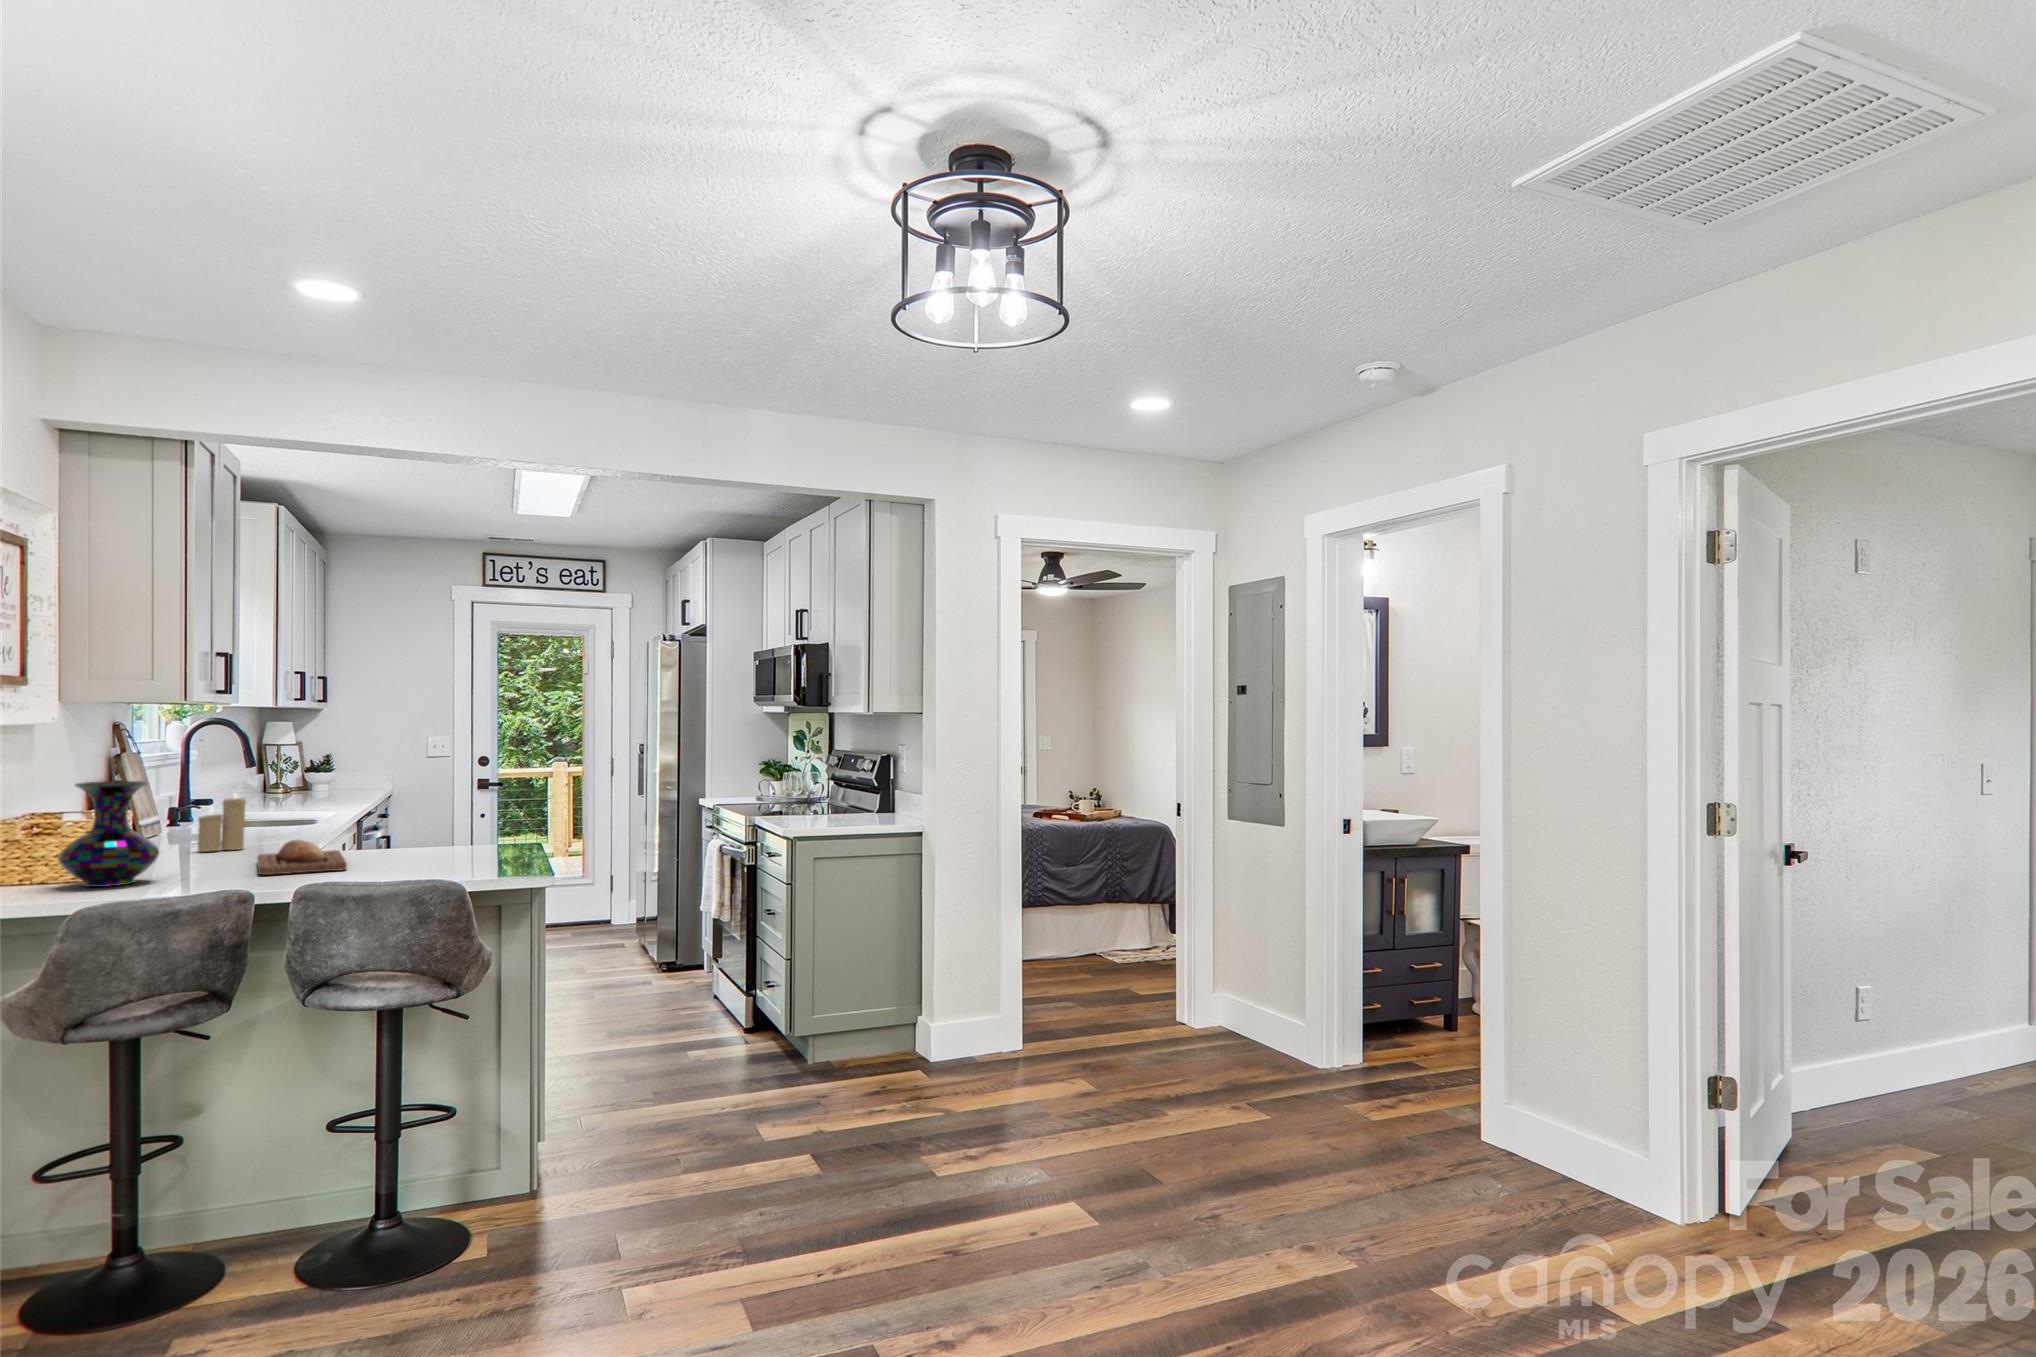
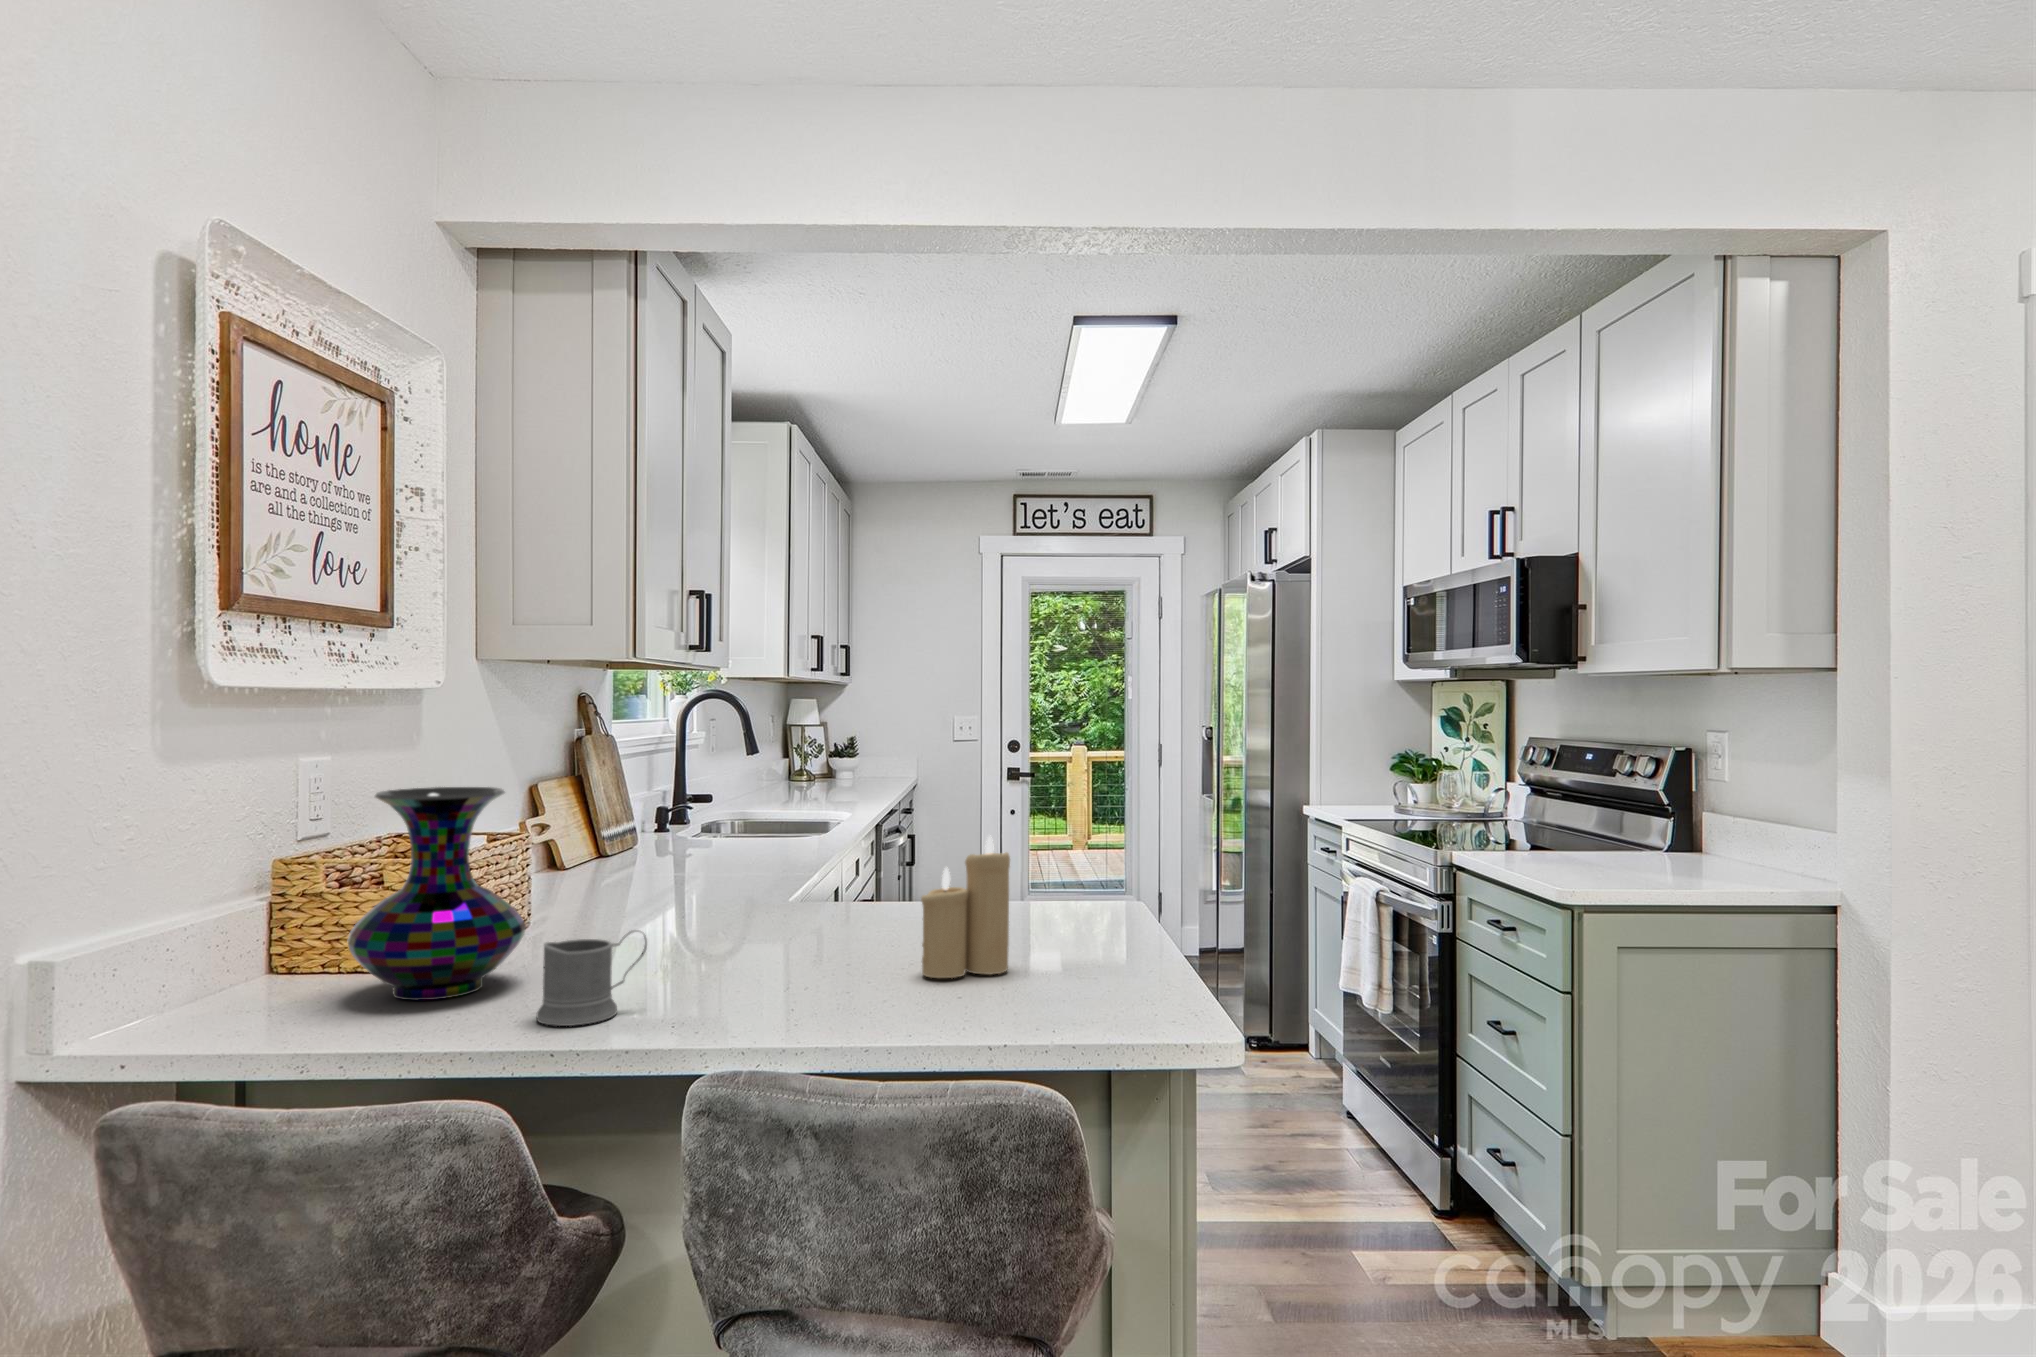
candle: present [197,792,246,852] -> present [921,836,1010,978]
bread loaf: present [257,840,347,875] -> none [690,897,848,984]
mug: none [182,845,241,888] -> present [537,930,647,1026]

